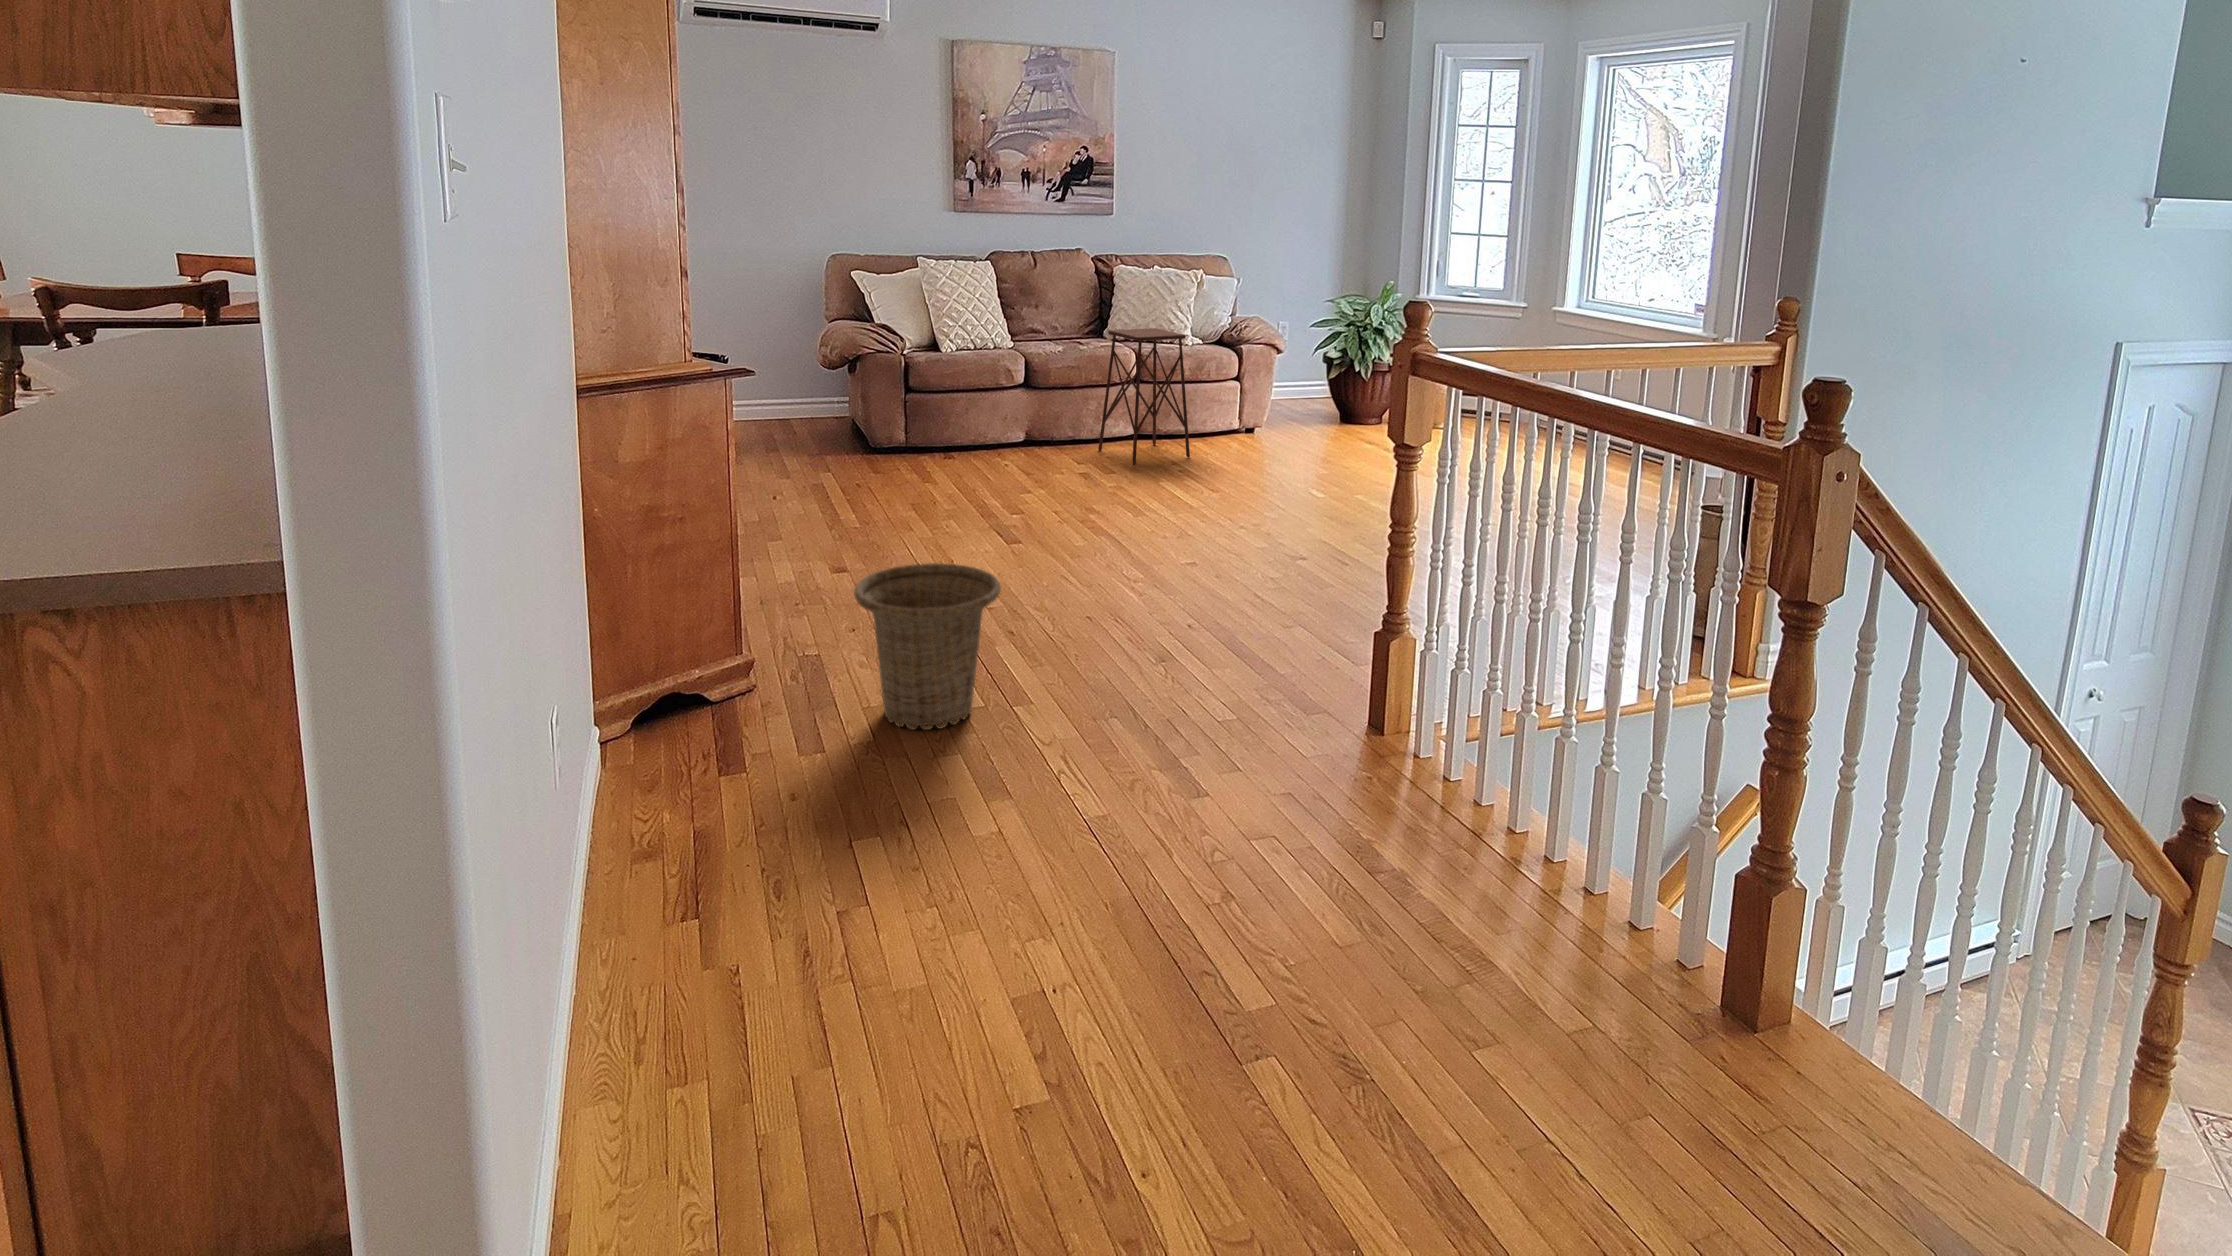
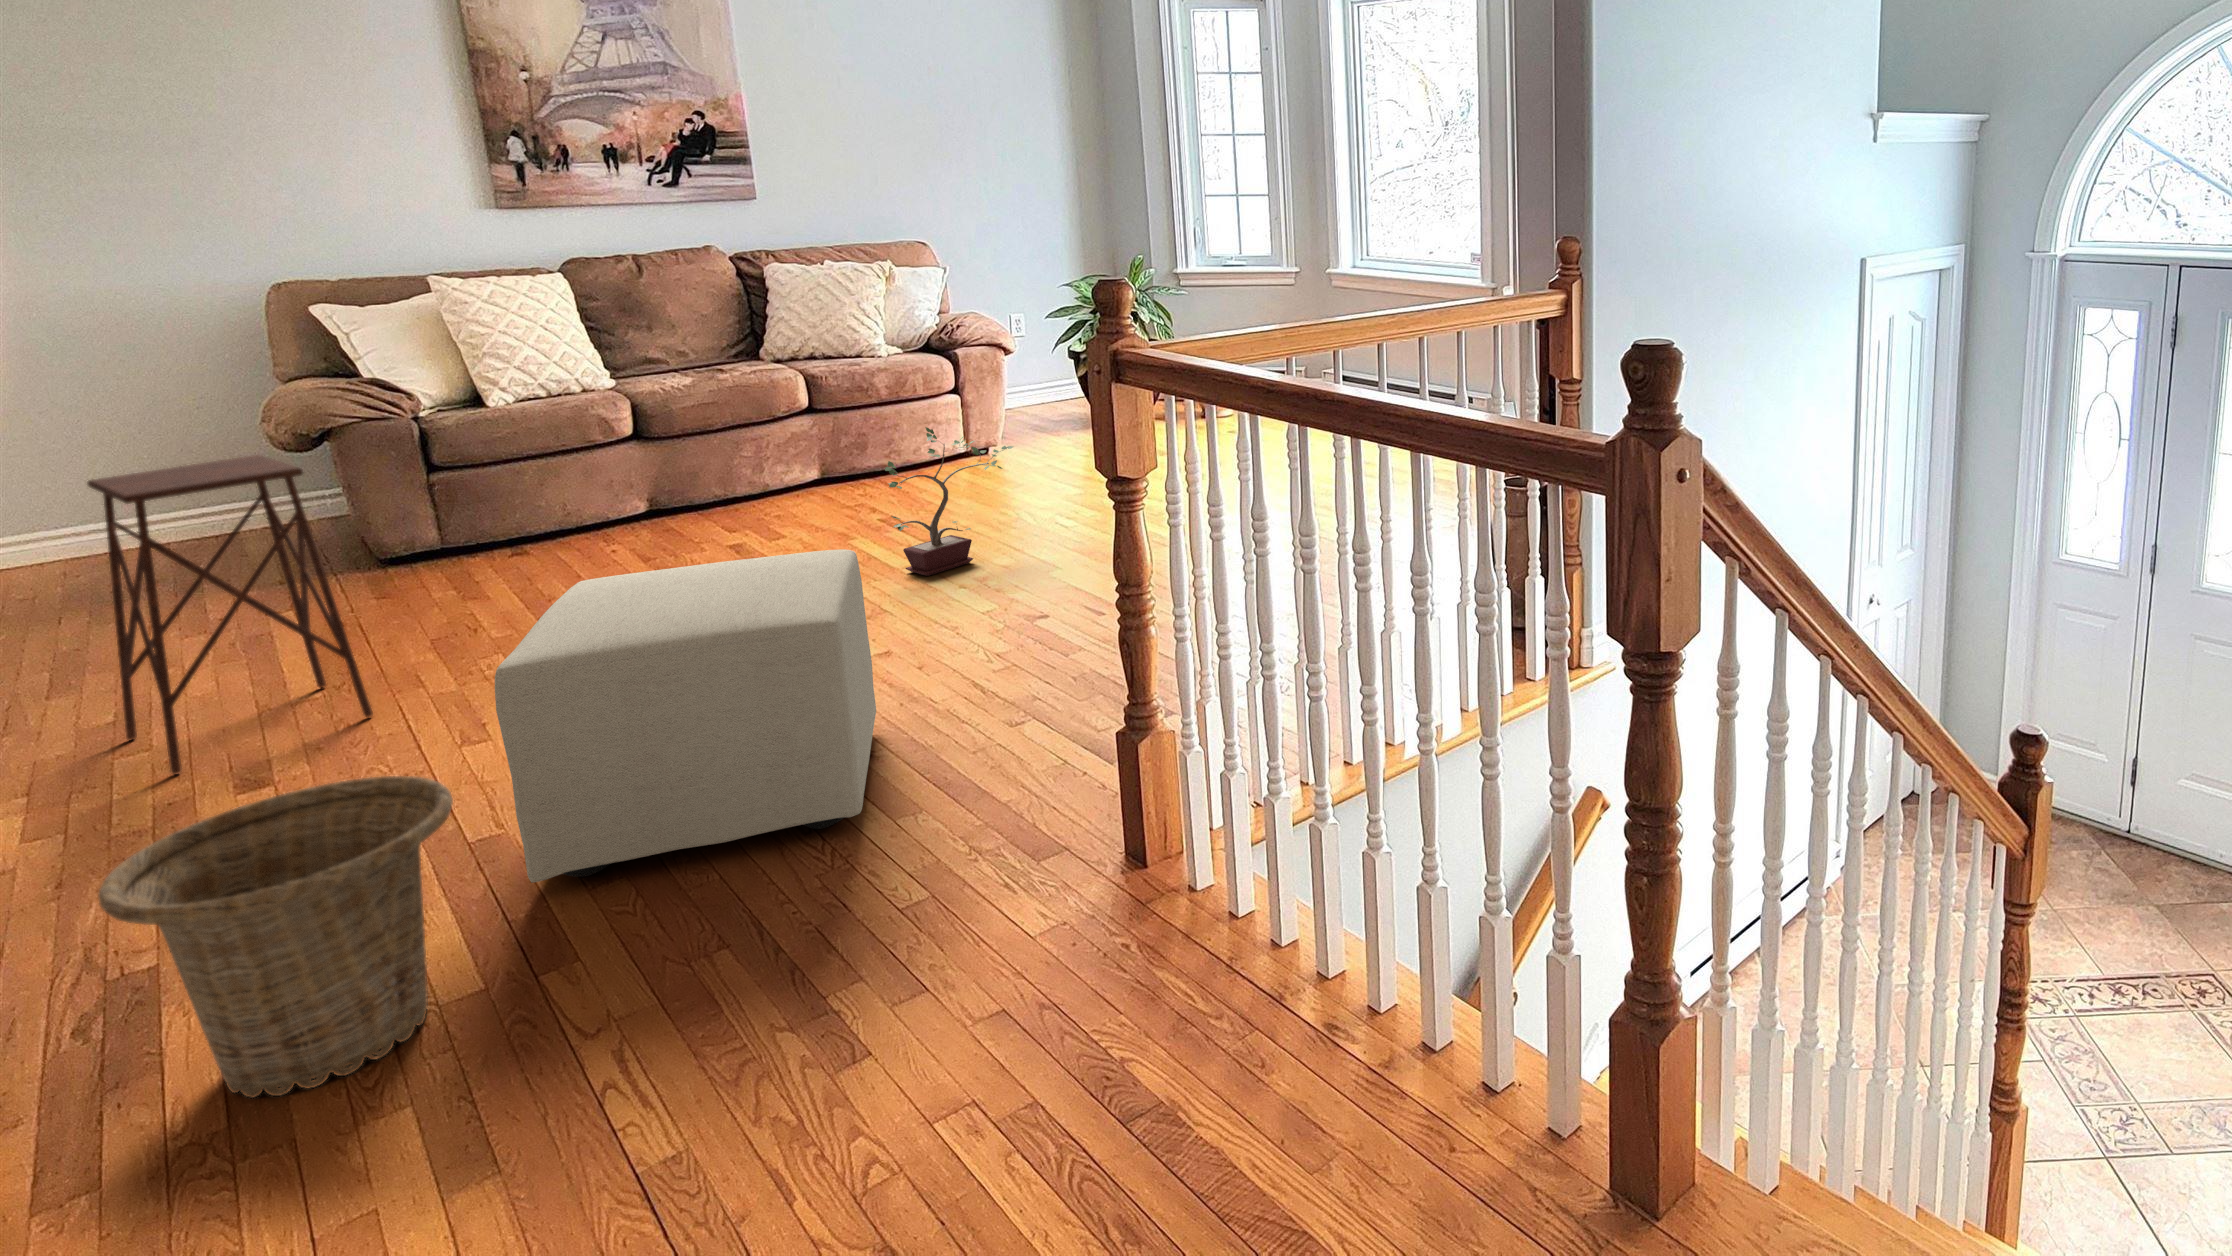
side table: present [1098,328,1190,464] -> present [87,455,373,775]
potted plant: none [1197,401,1288,515] -> present [885,427,1013,576]
ottoman: none [1010,472,1200,663] -> present [495,549,876,883]

